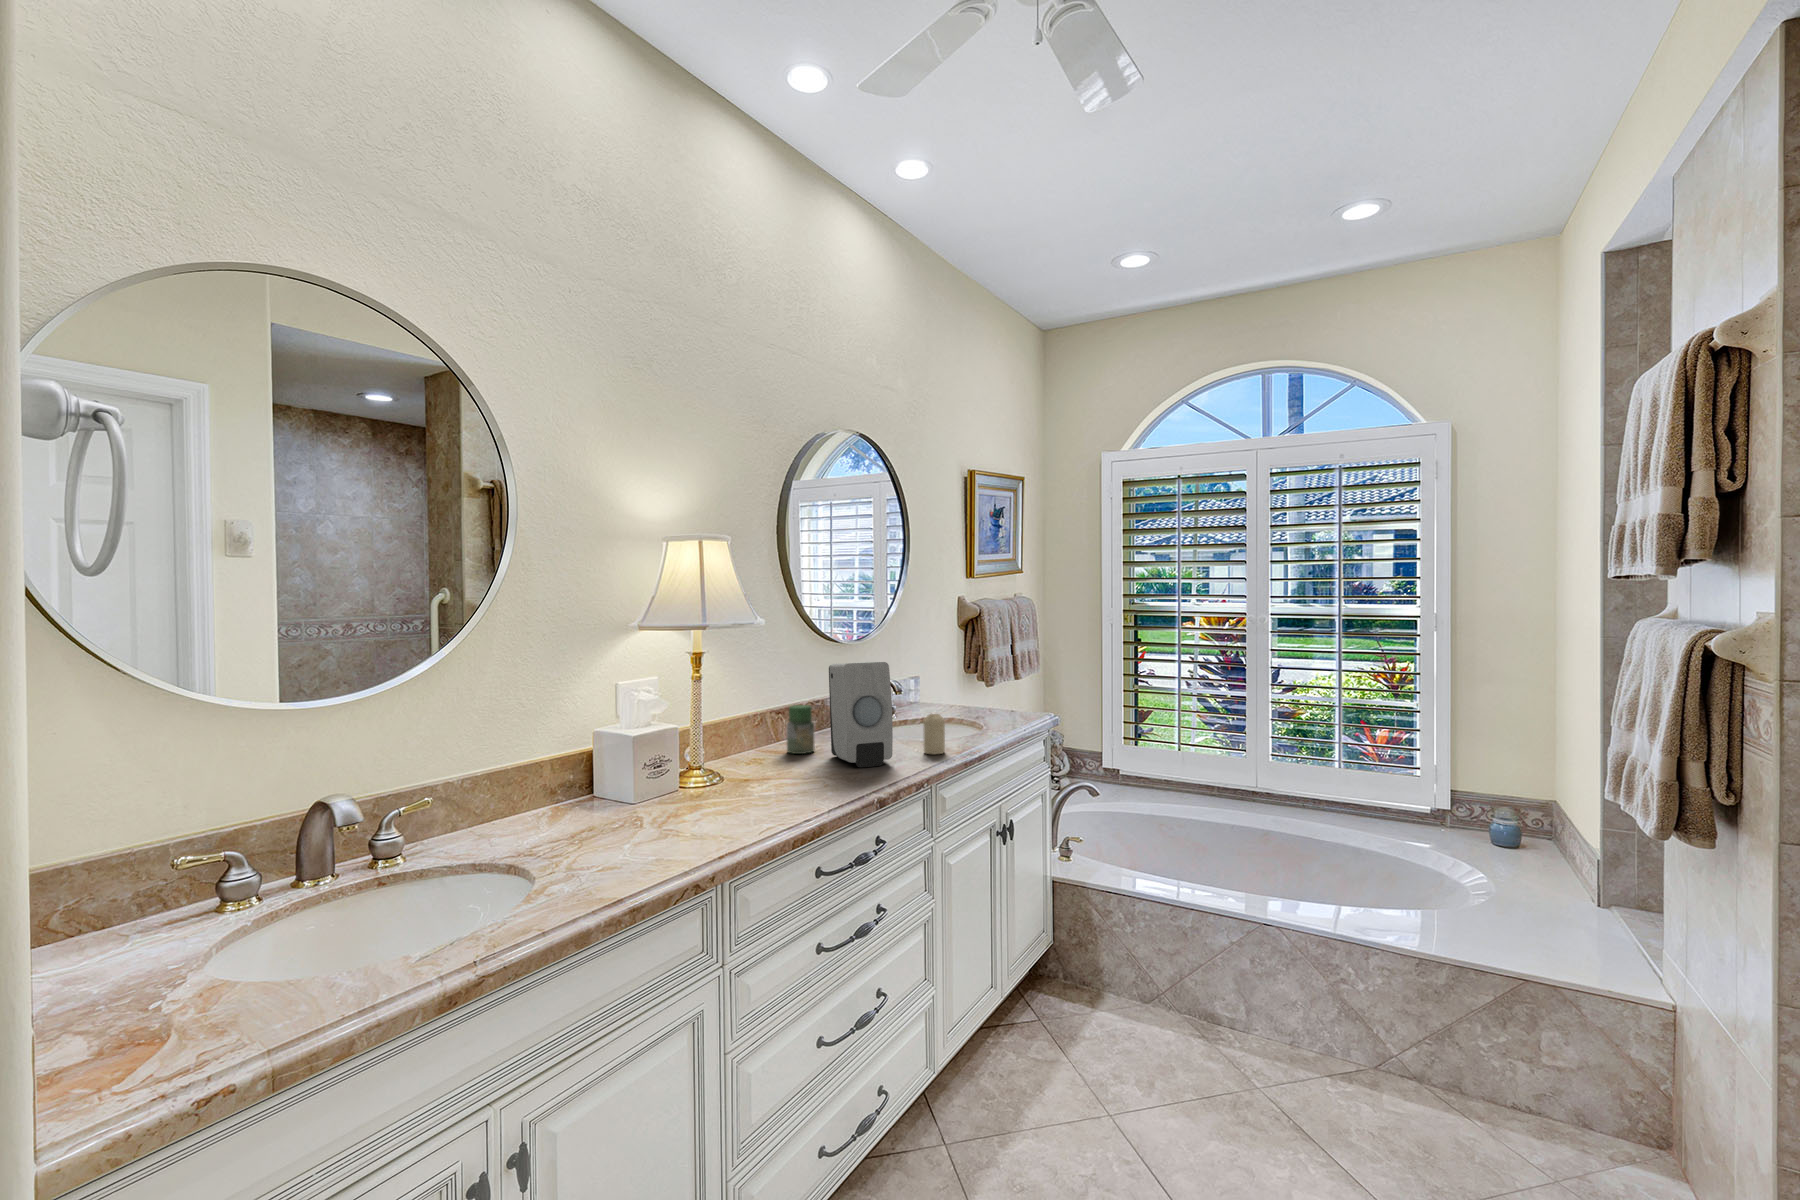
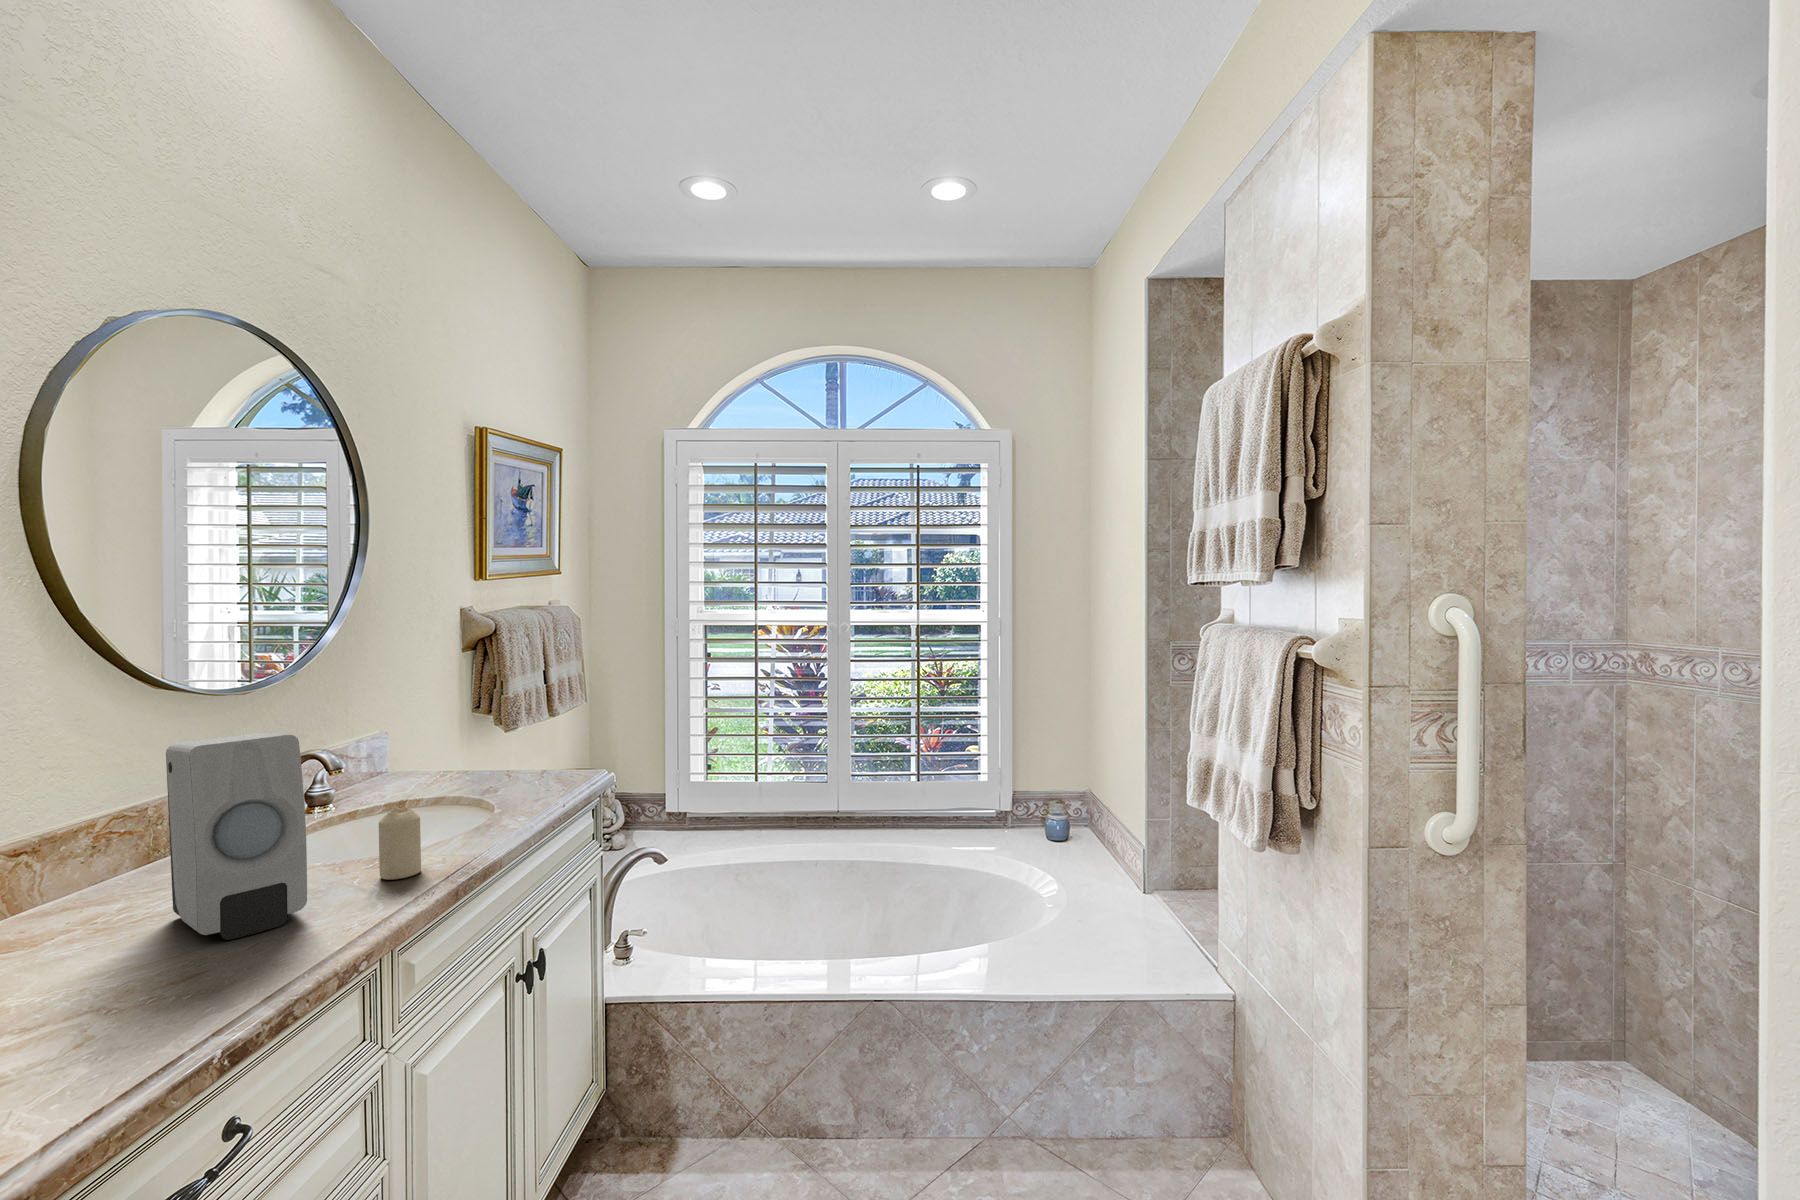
jar: present [786,705,814,754] -> none [63,823,138,925]

